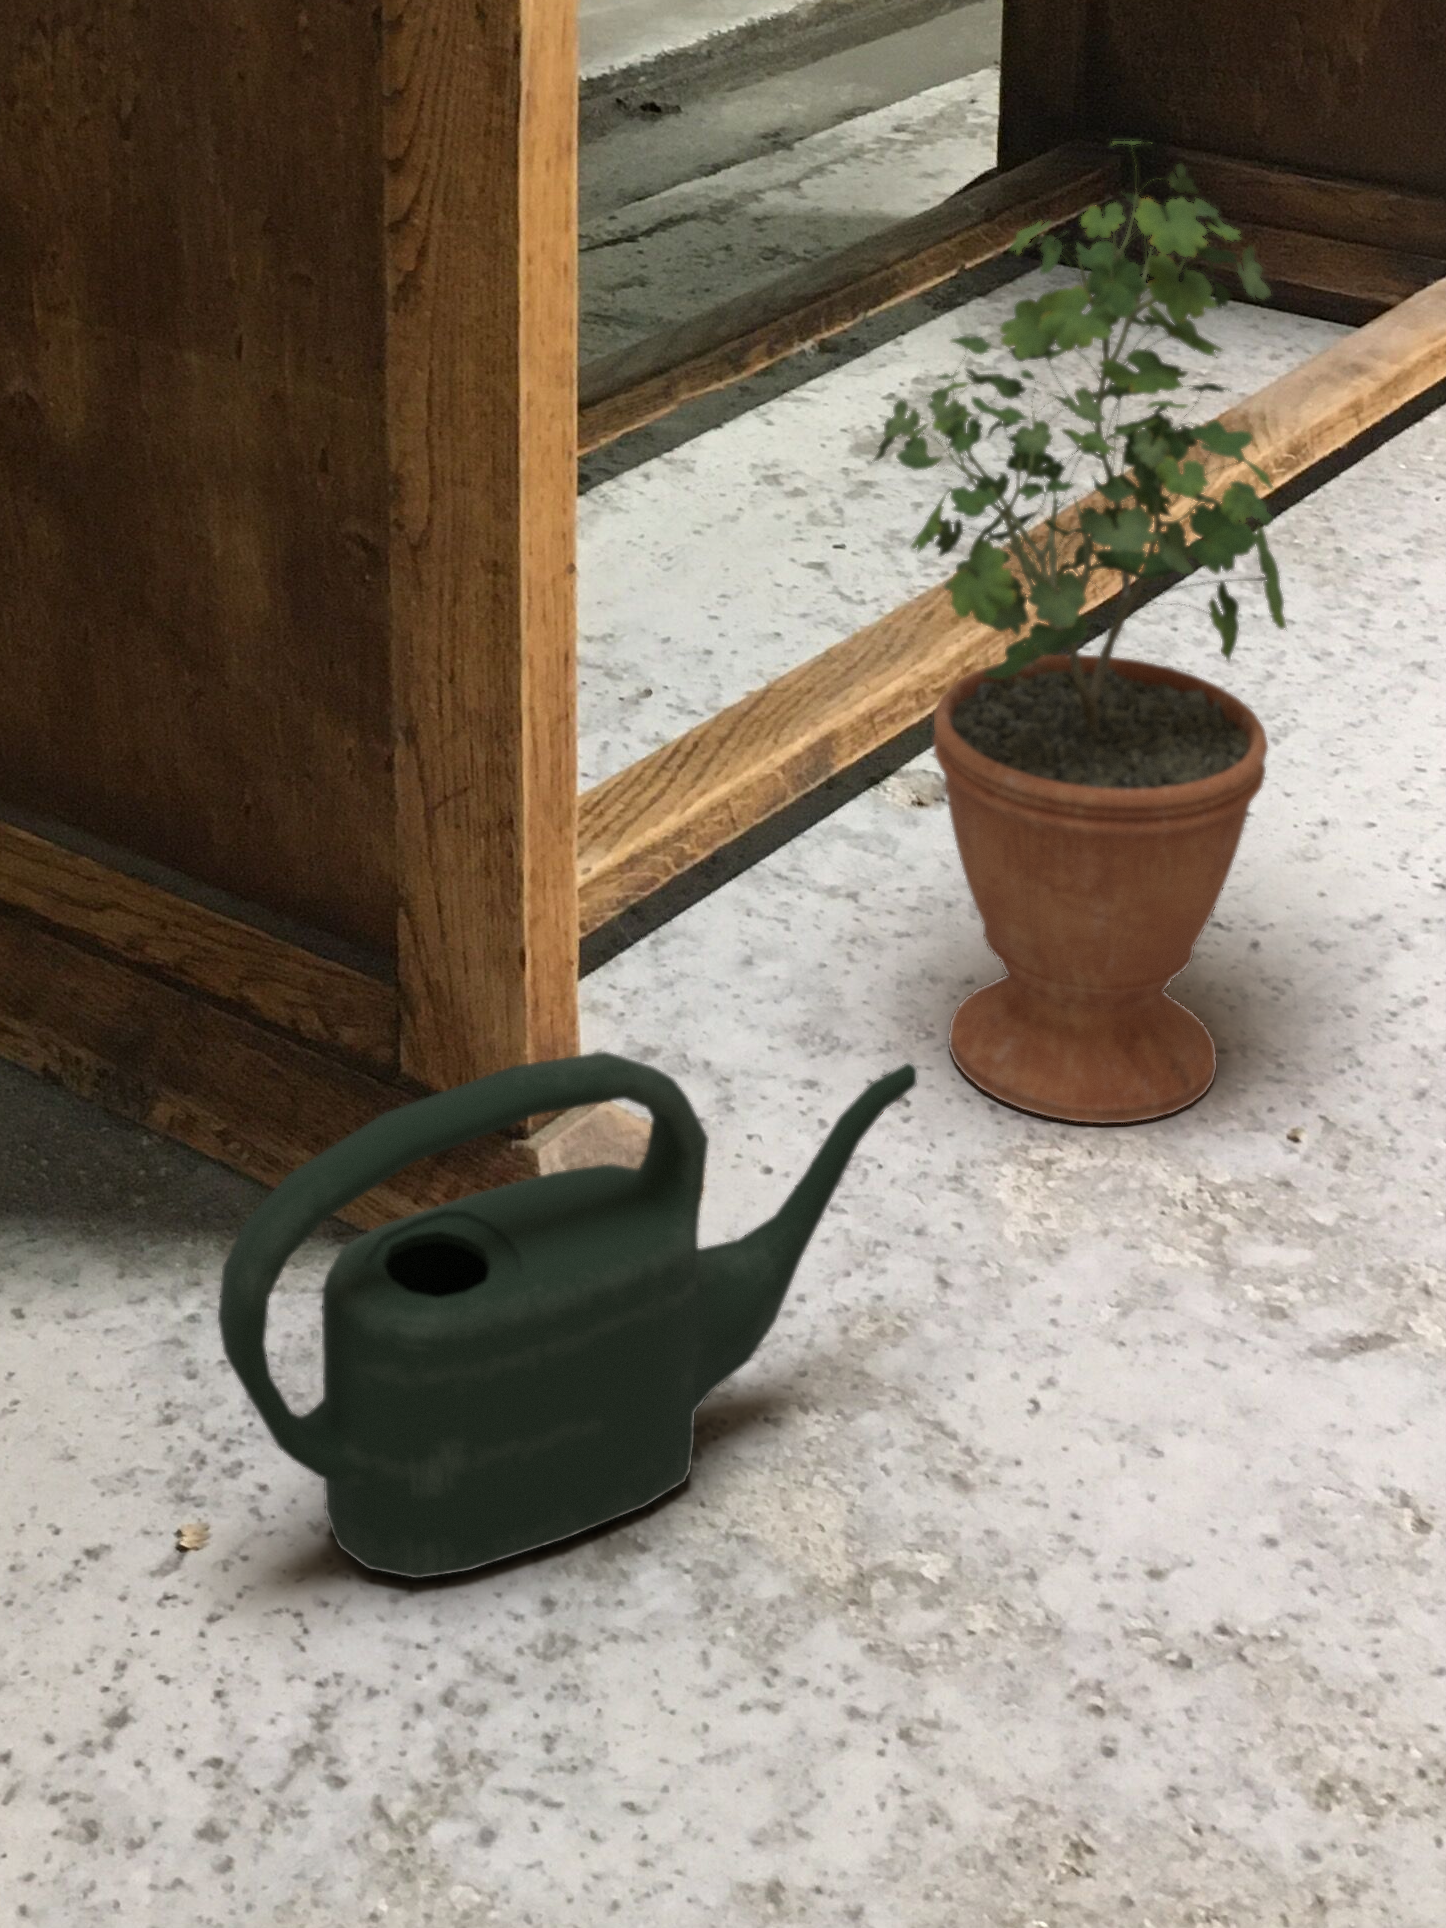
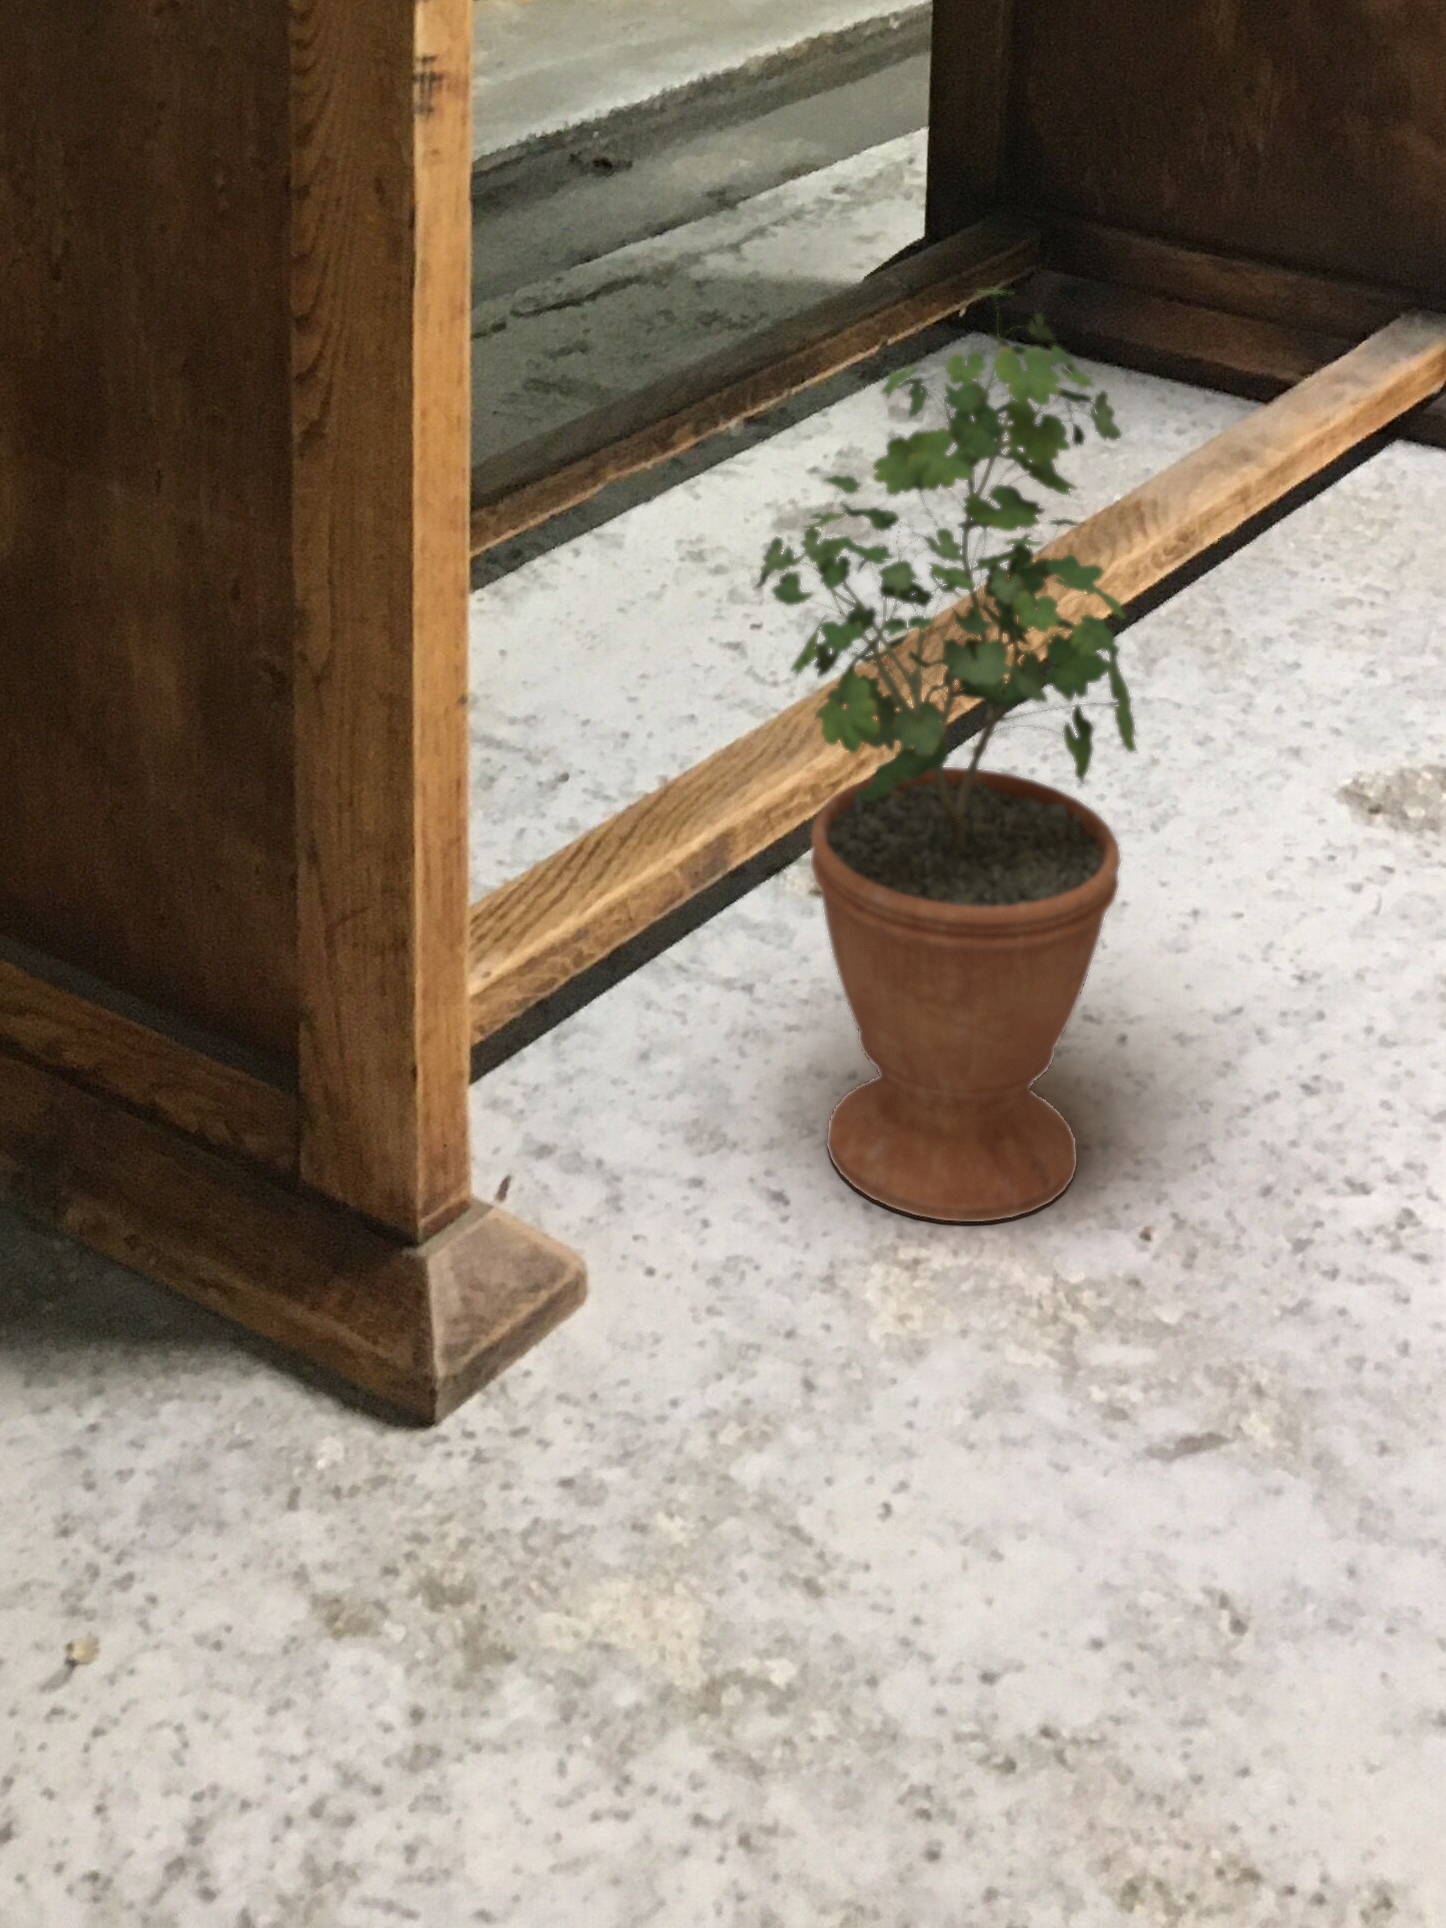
watering can: present [218,1052,917,1578] -> none [107,1177,776,1689]

